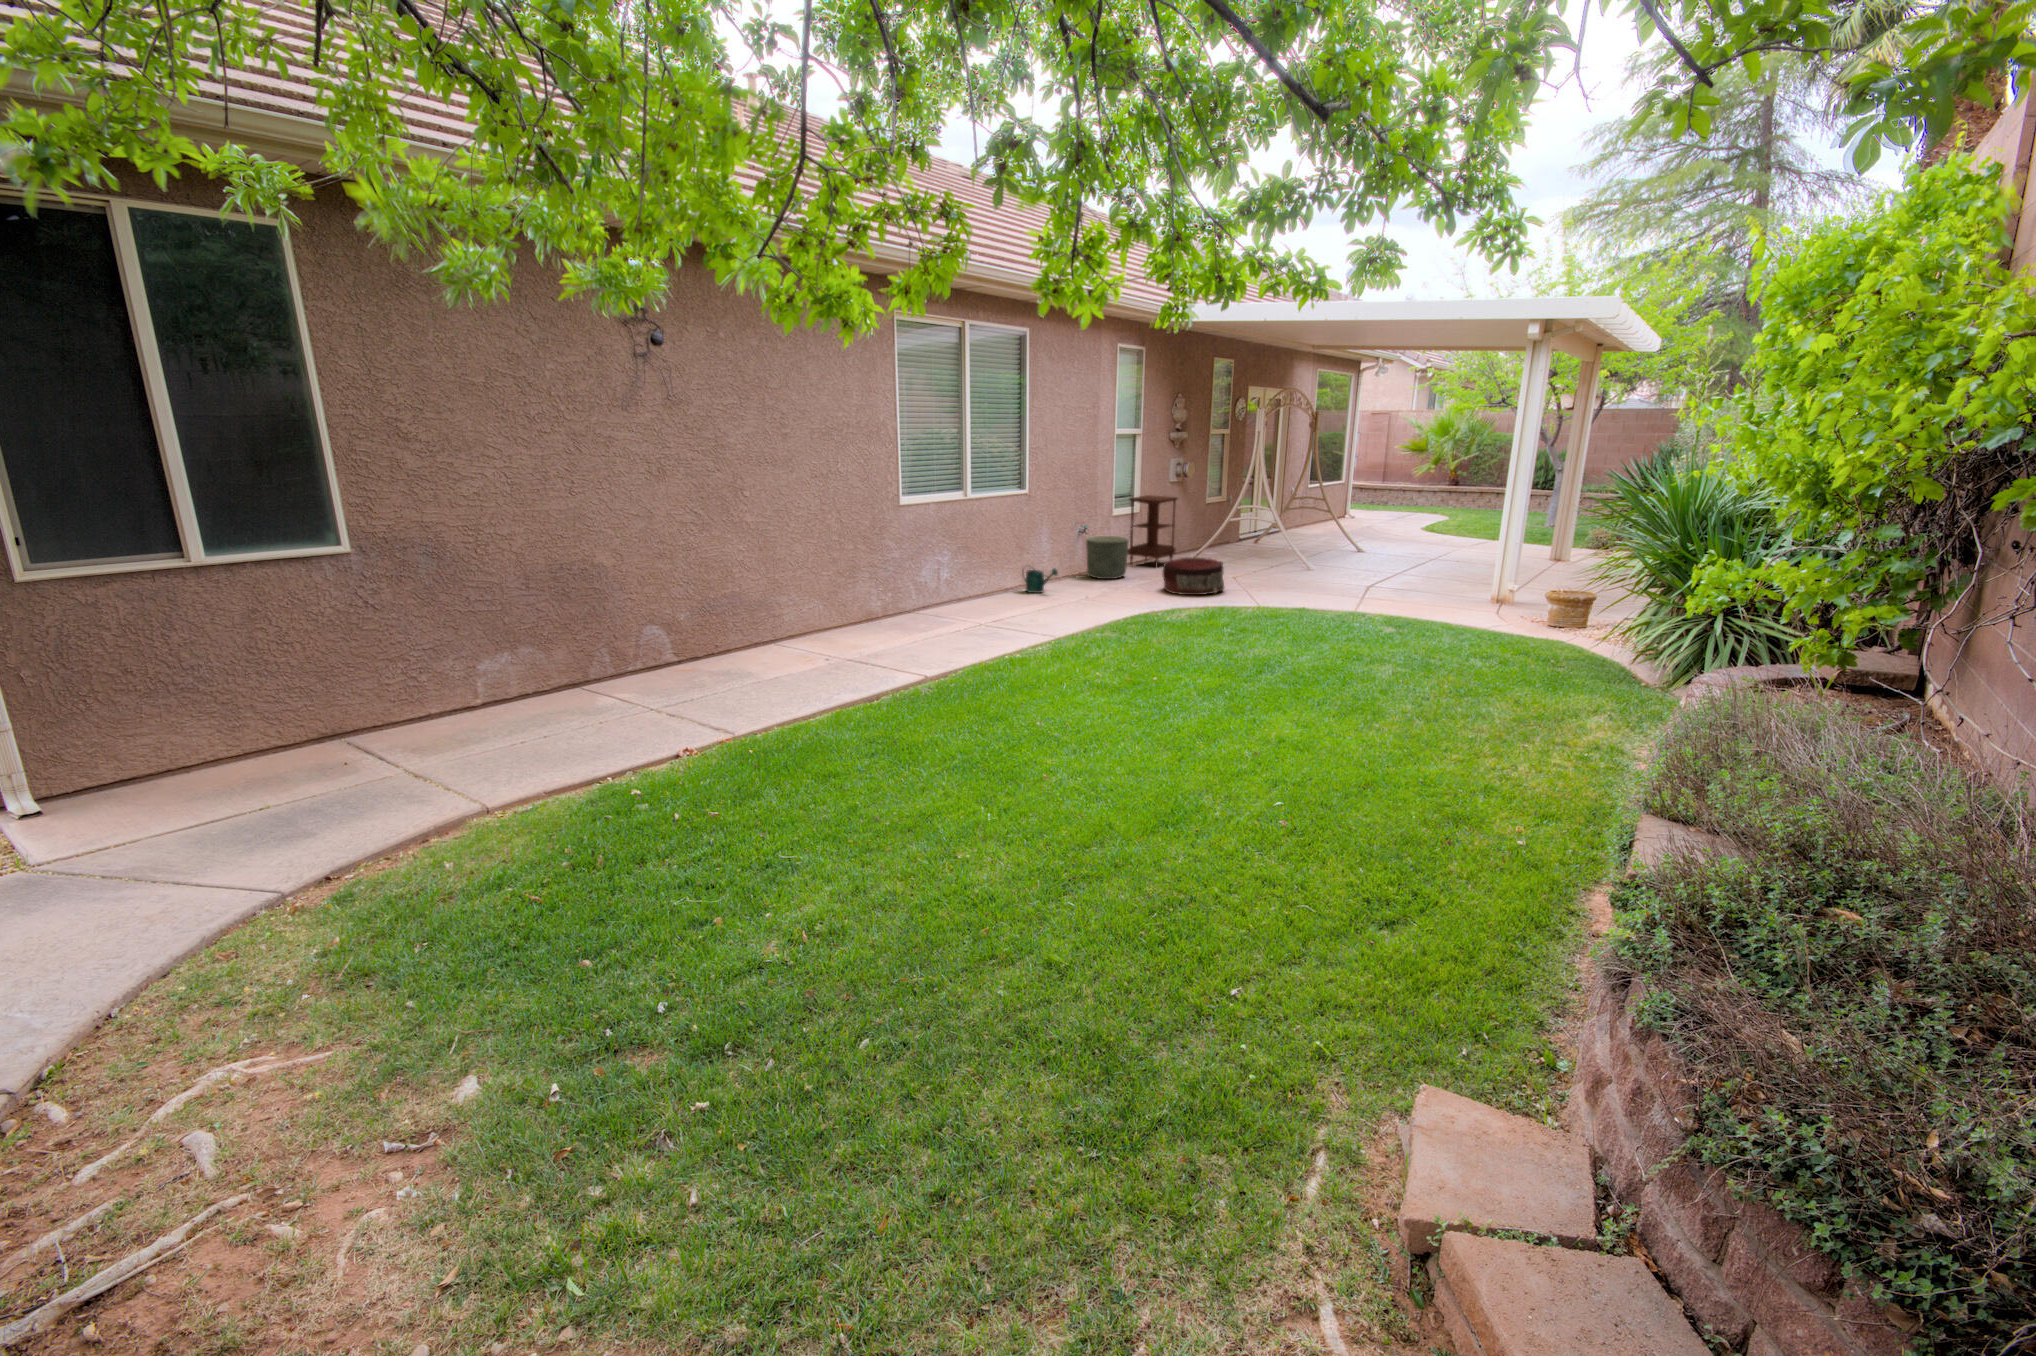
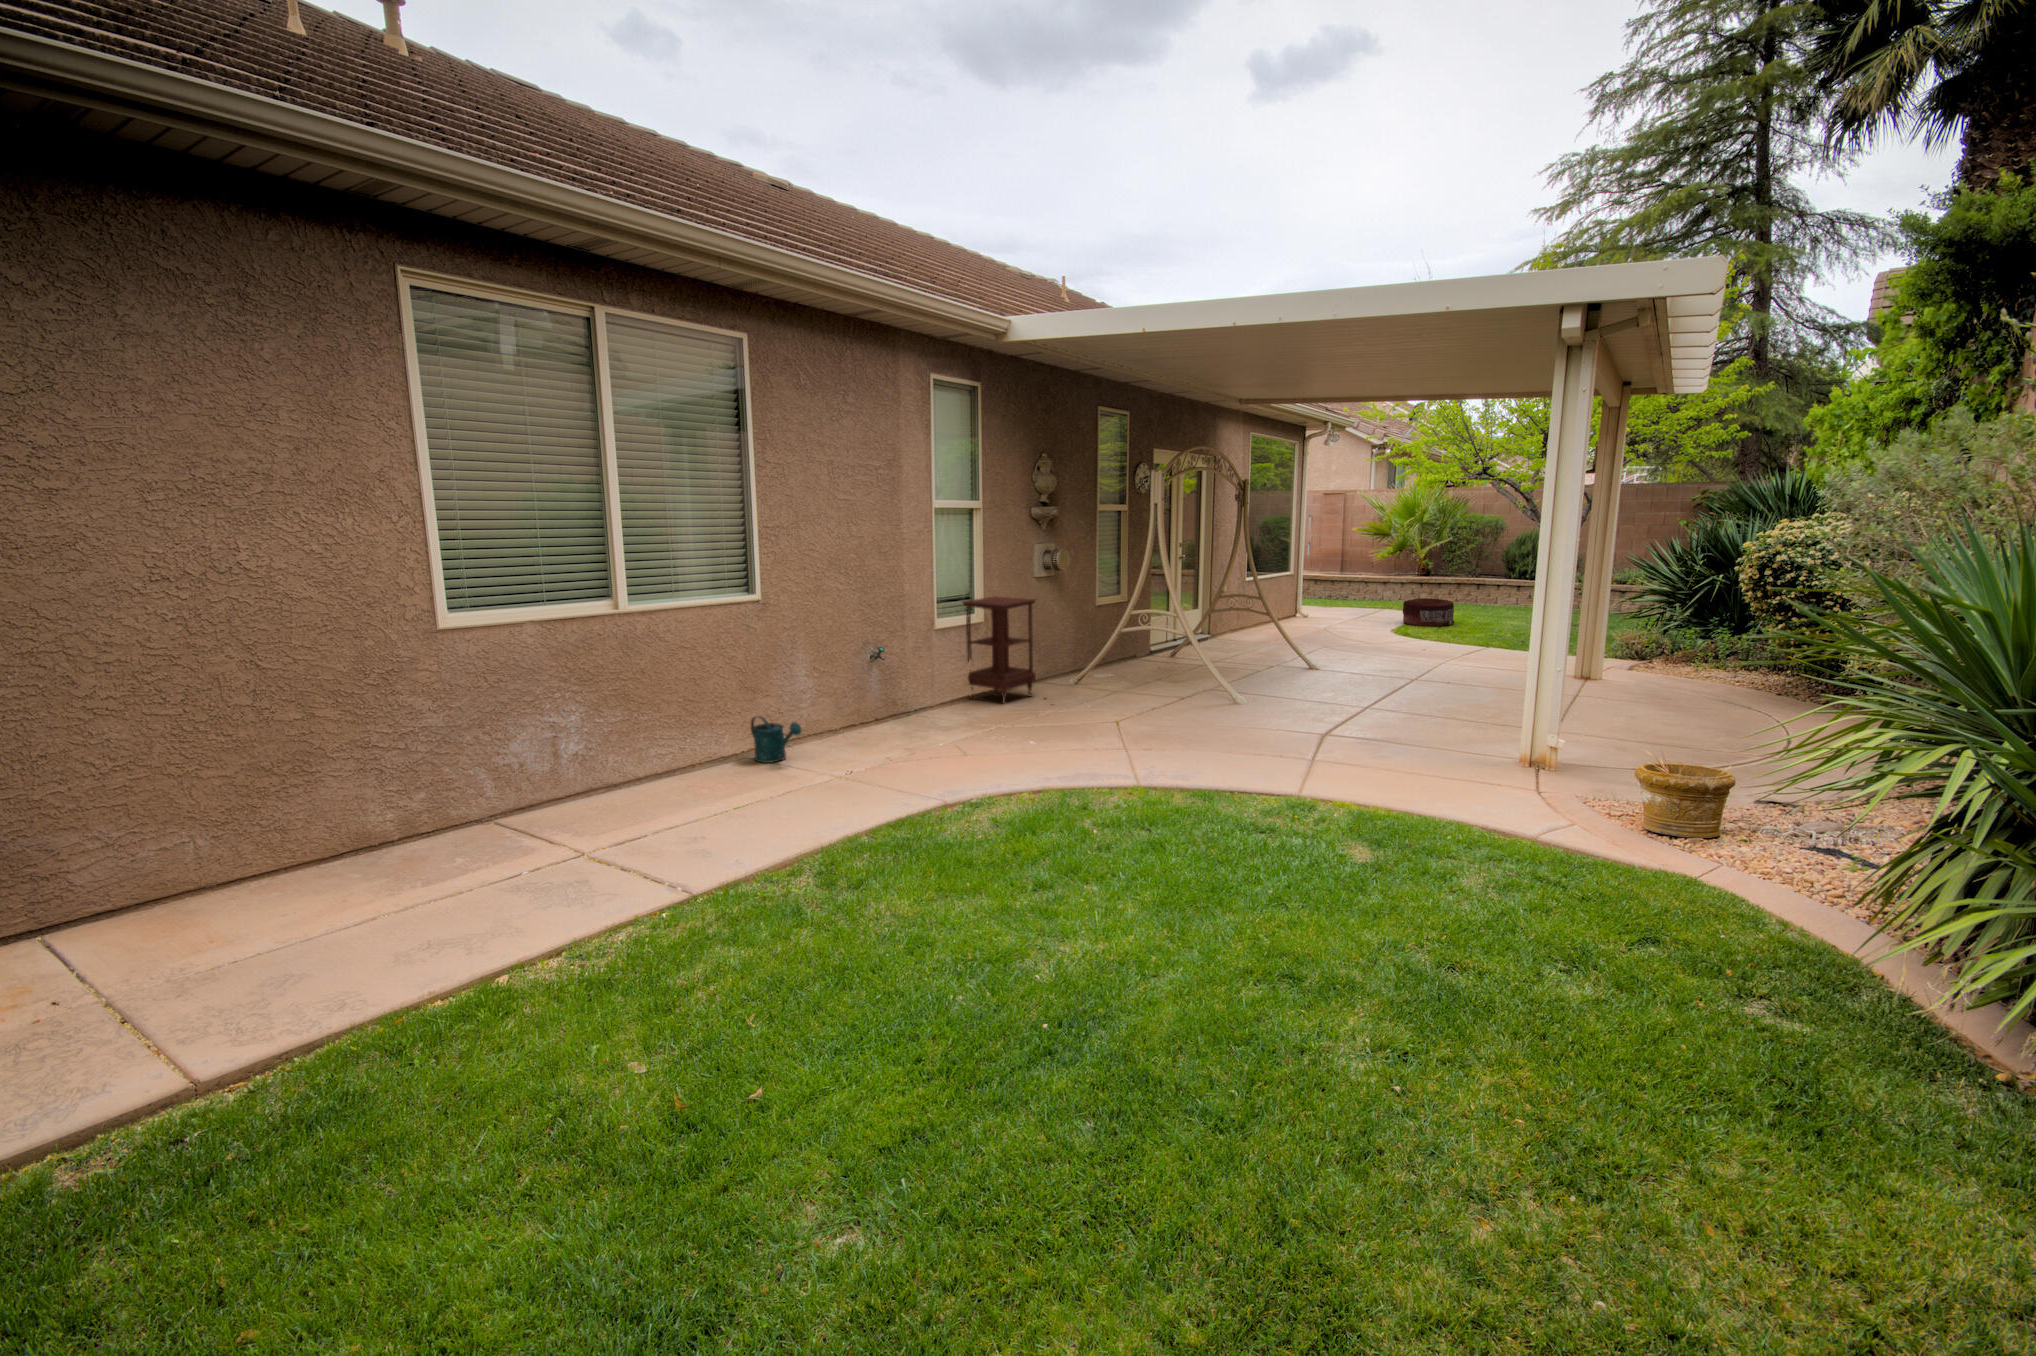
planter: present [1086,536,1129,579] -> none [880,660,946,728]
pouf: present [1162,557,1224,595] -> present [1403,598,1454,626]

